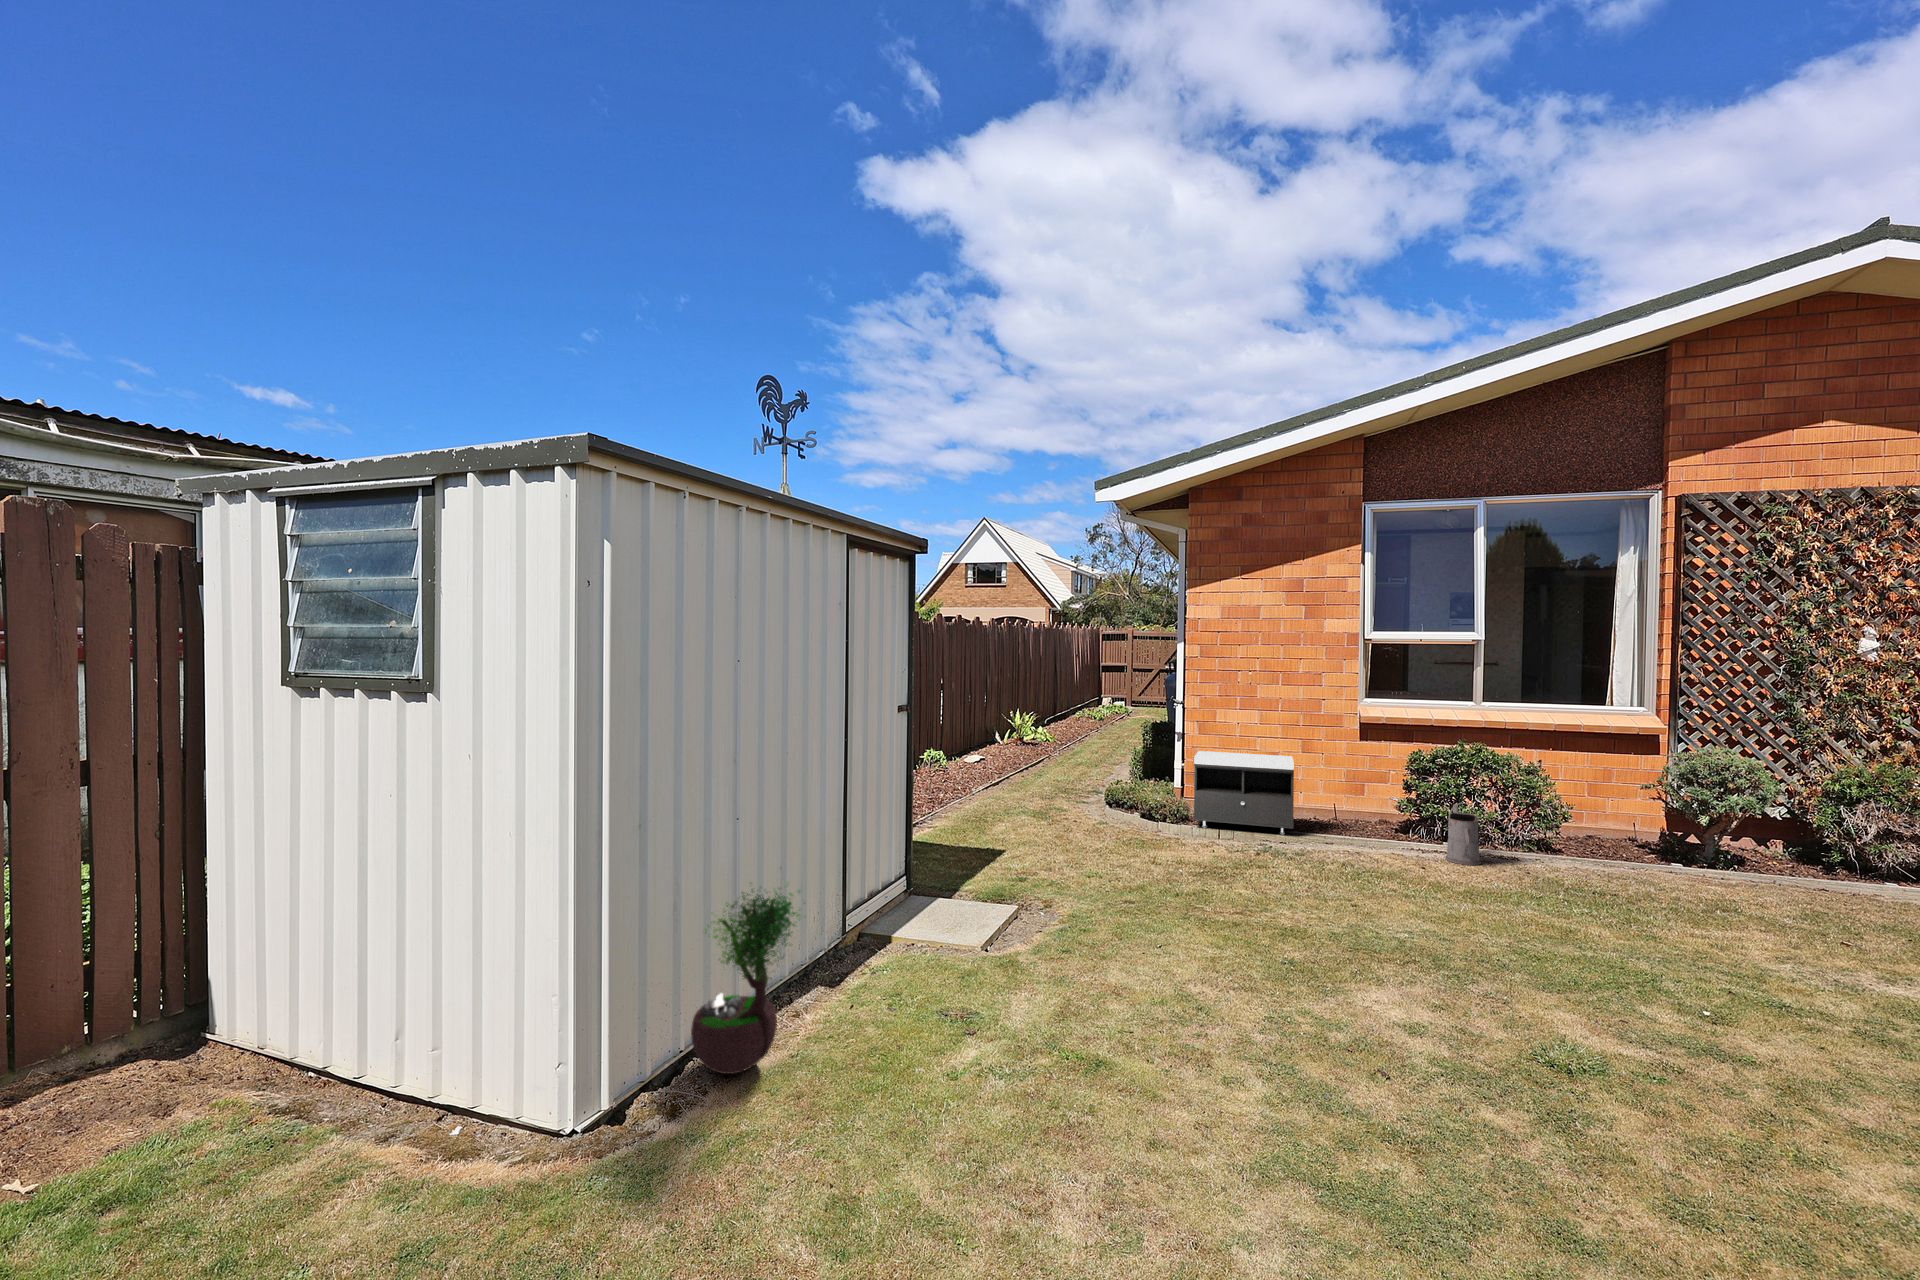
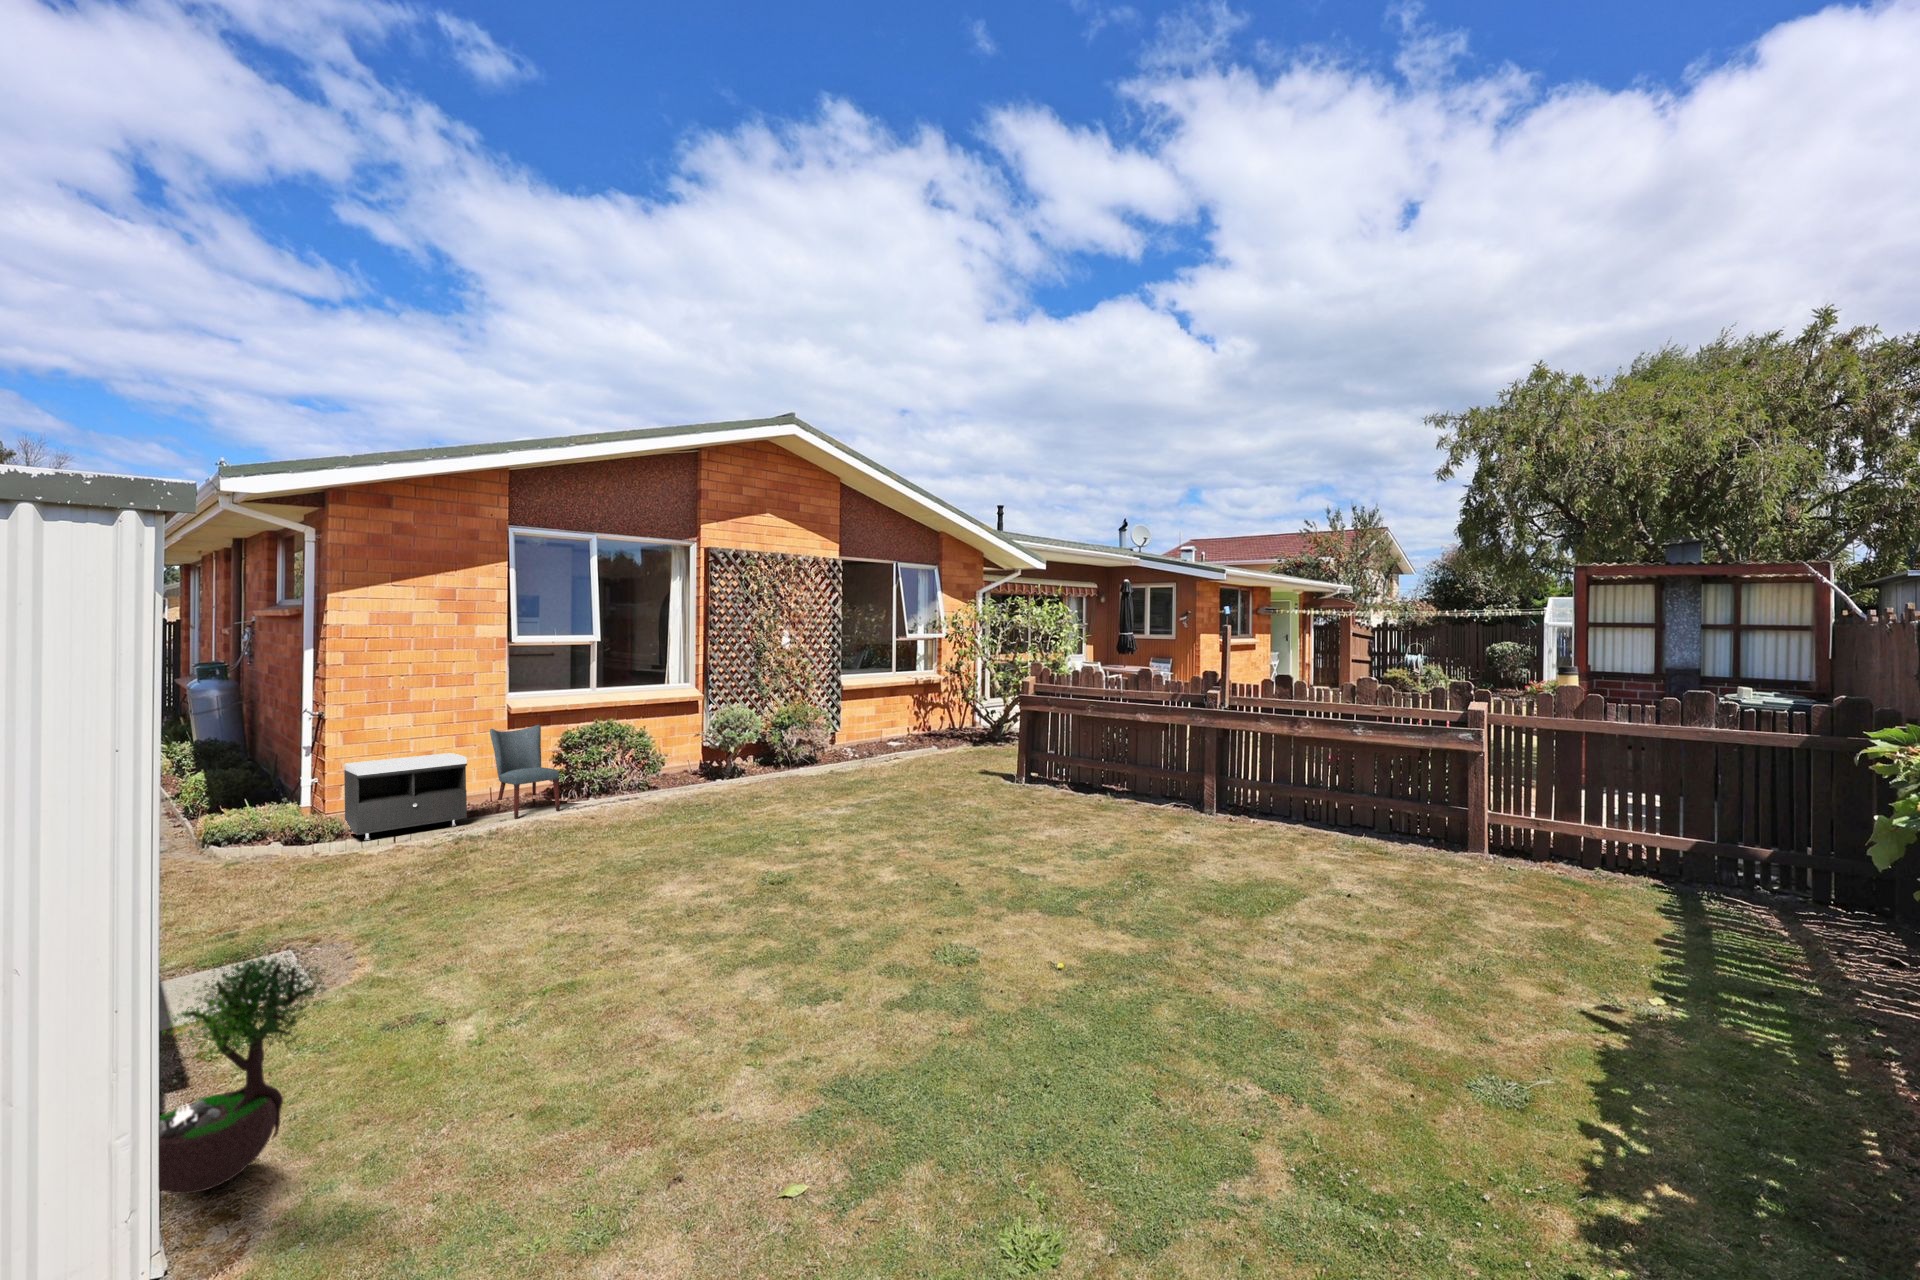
chair: none [1331,736,1402,847] -> present [490,725,560,819]
watering can: present [1445,803,1481,865] -> none [594,764,622,811]

